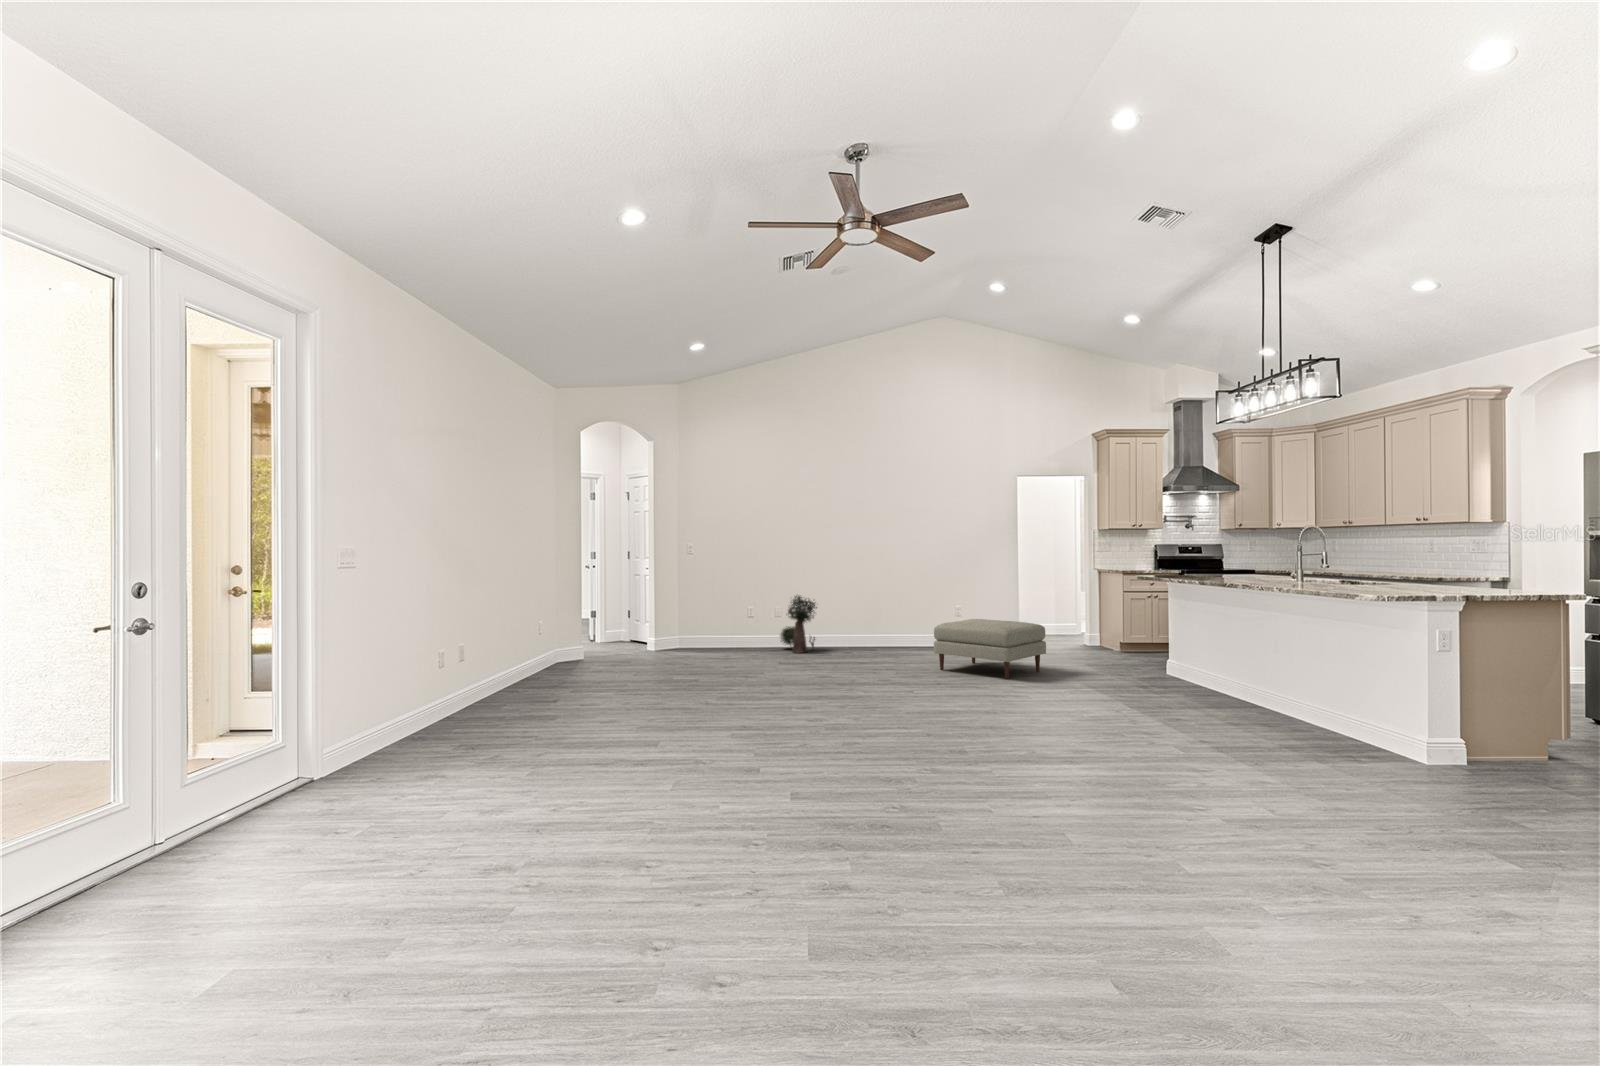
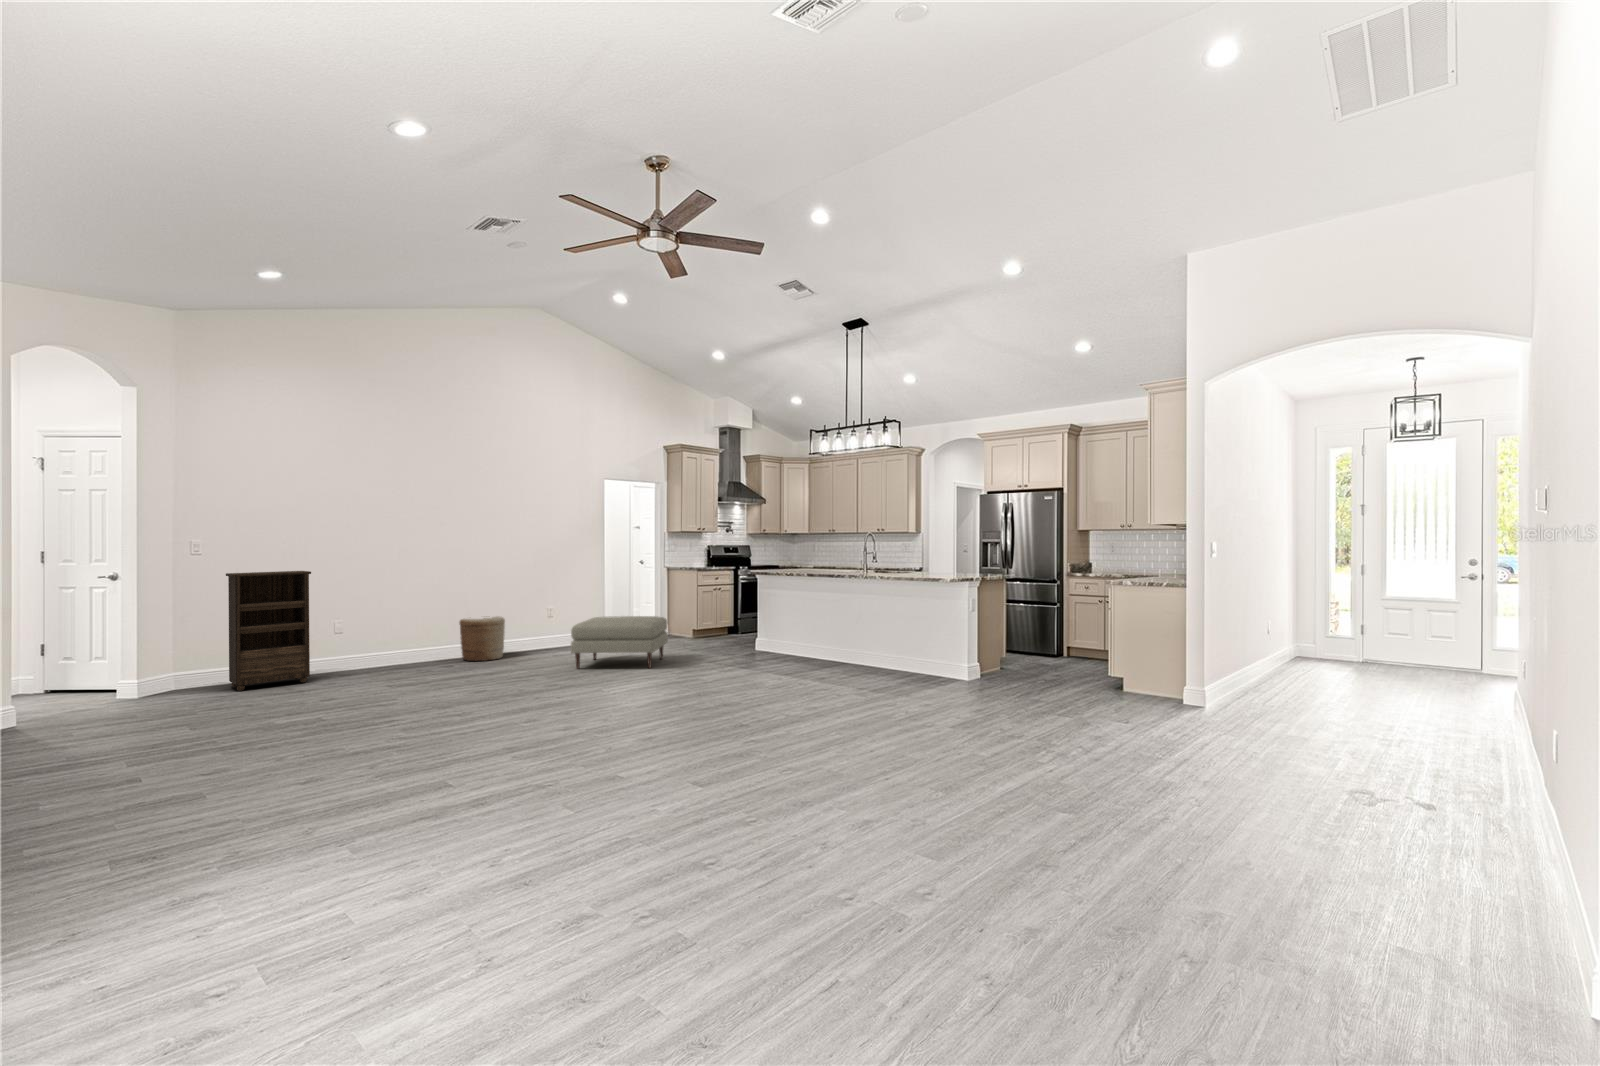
bookshelf: none [695,564,746,654] -> present [226,571,311,691]
potted plant: present [781,596,817,653] -> none [347,605,406,674]
woven basket: none [866,611,905,653] -> present [460,616,505,661]

